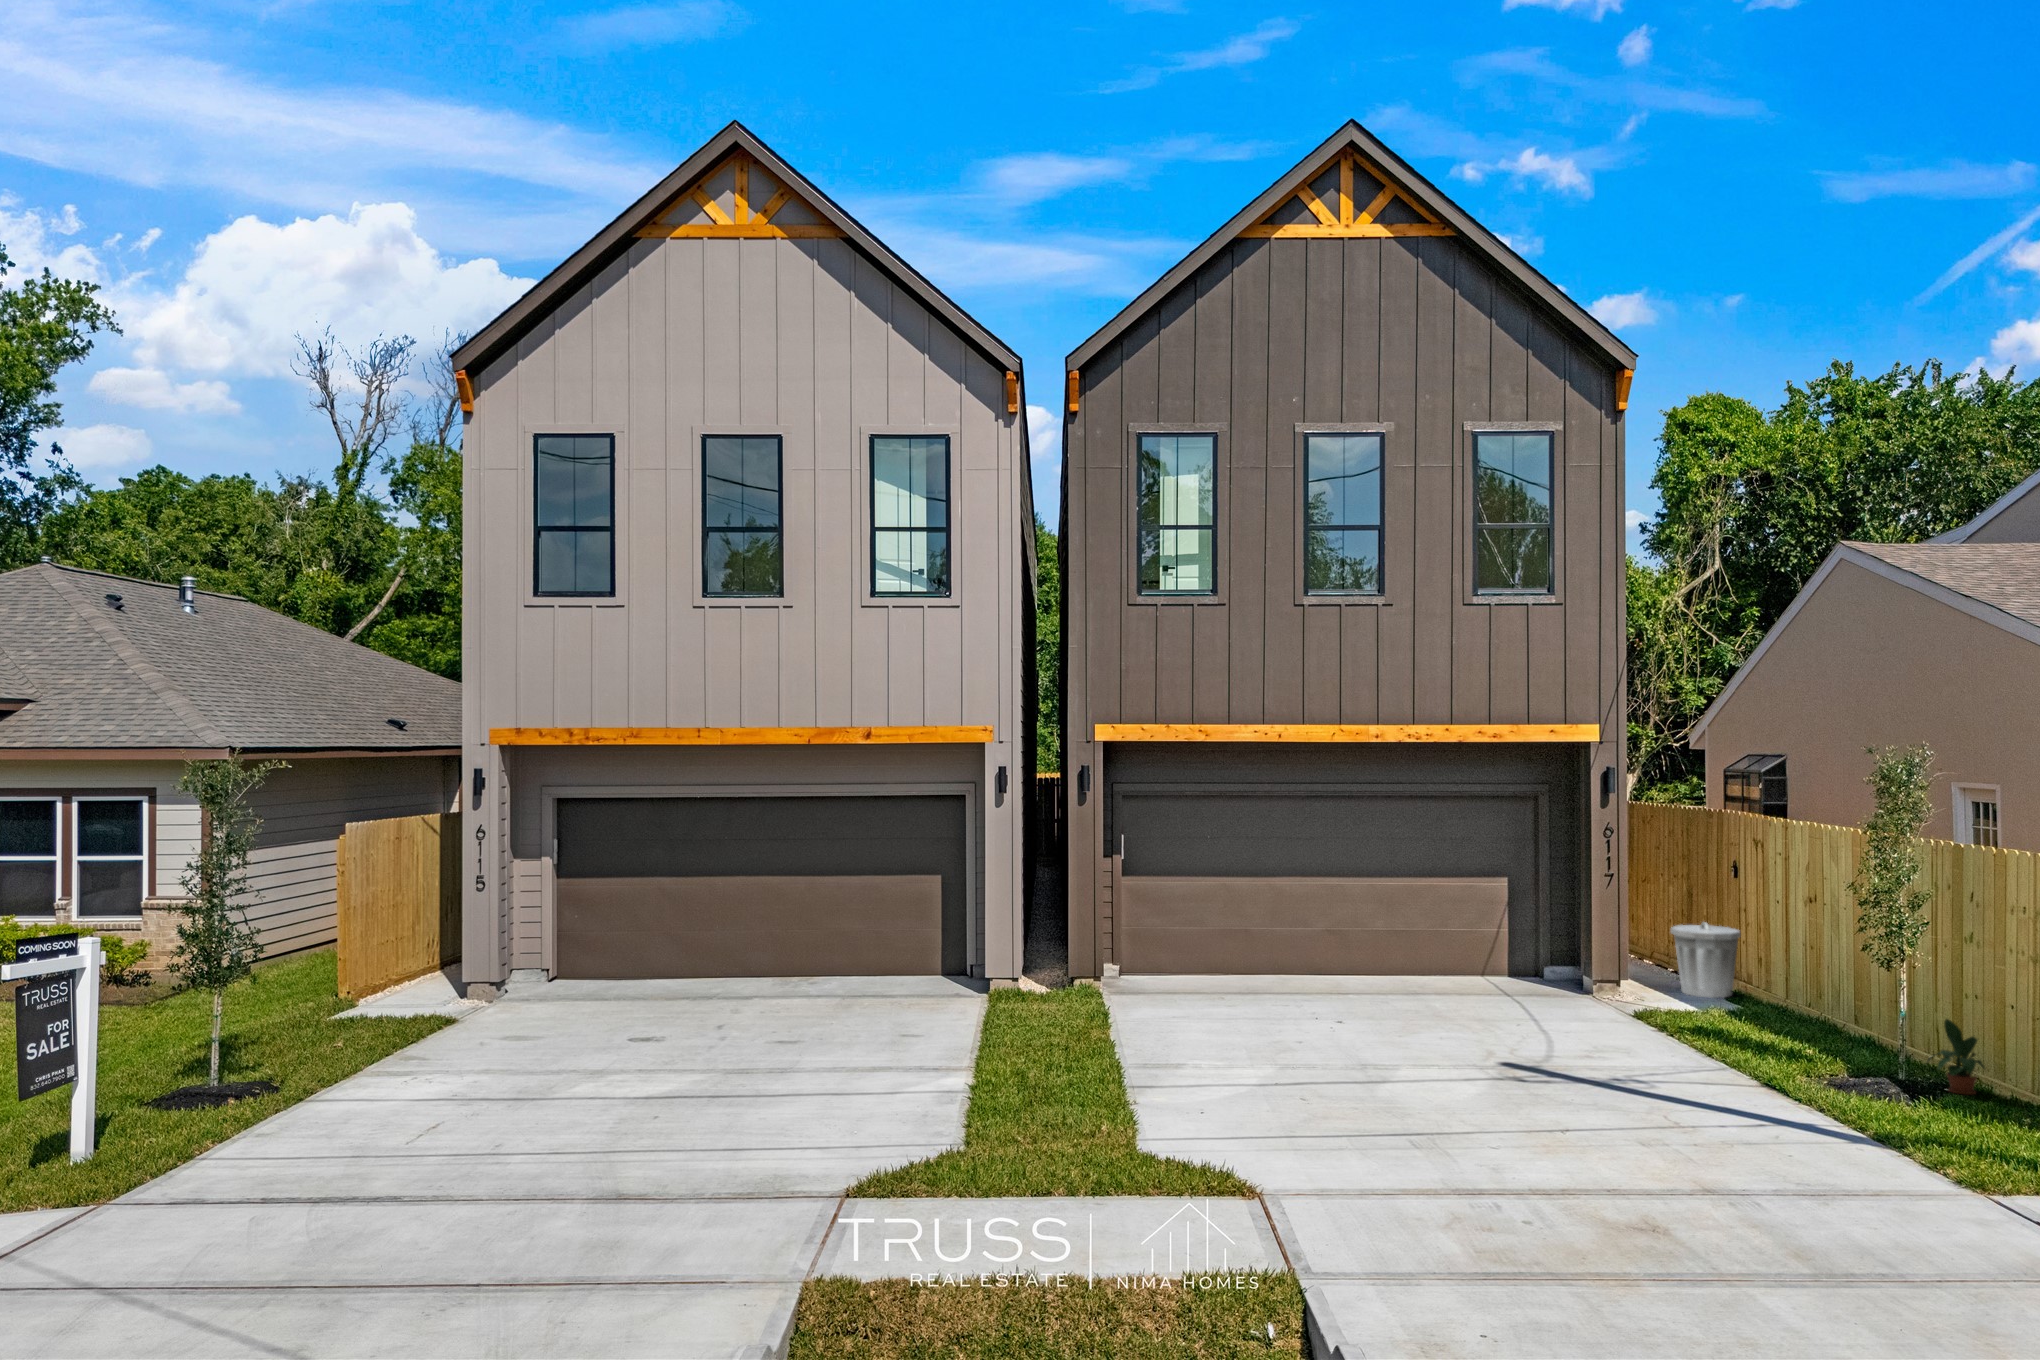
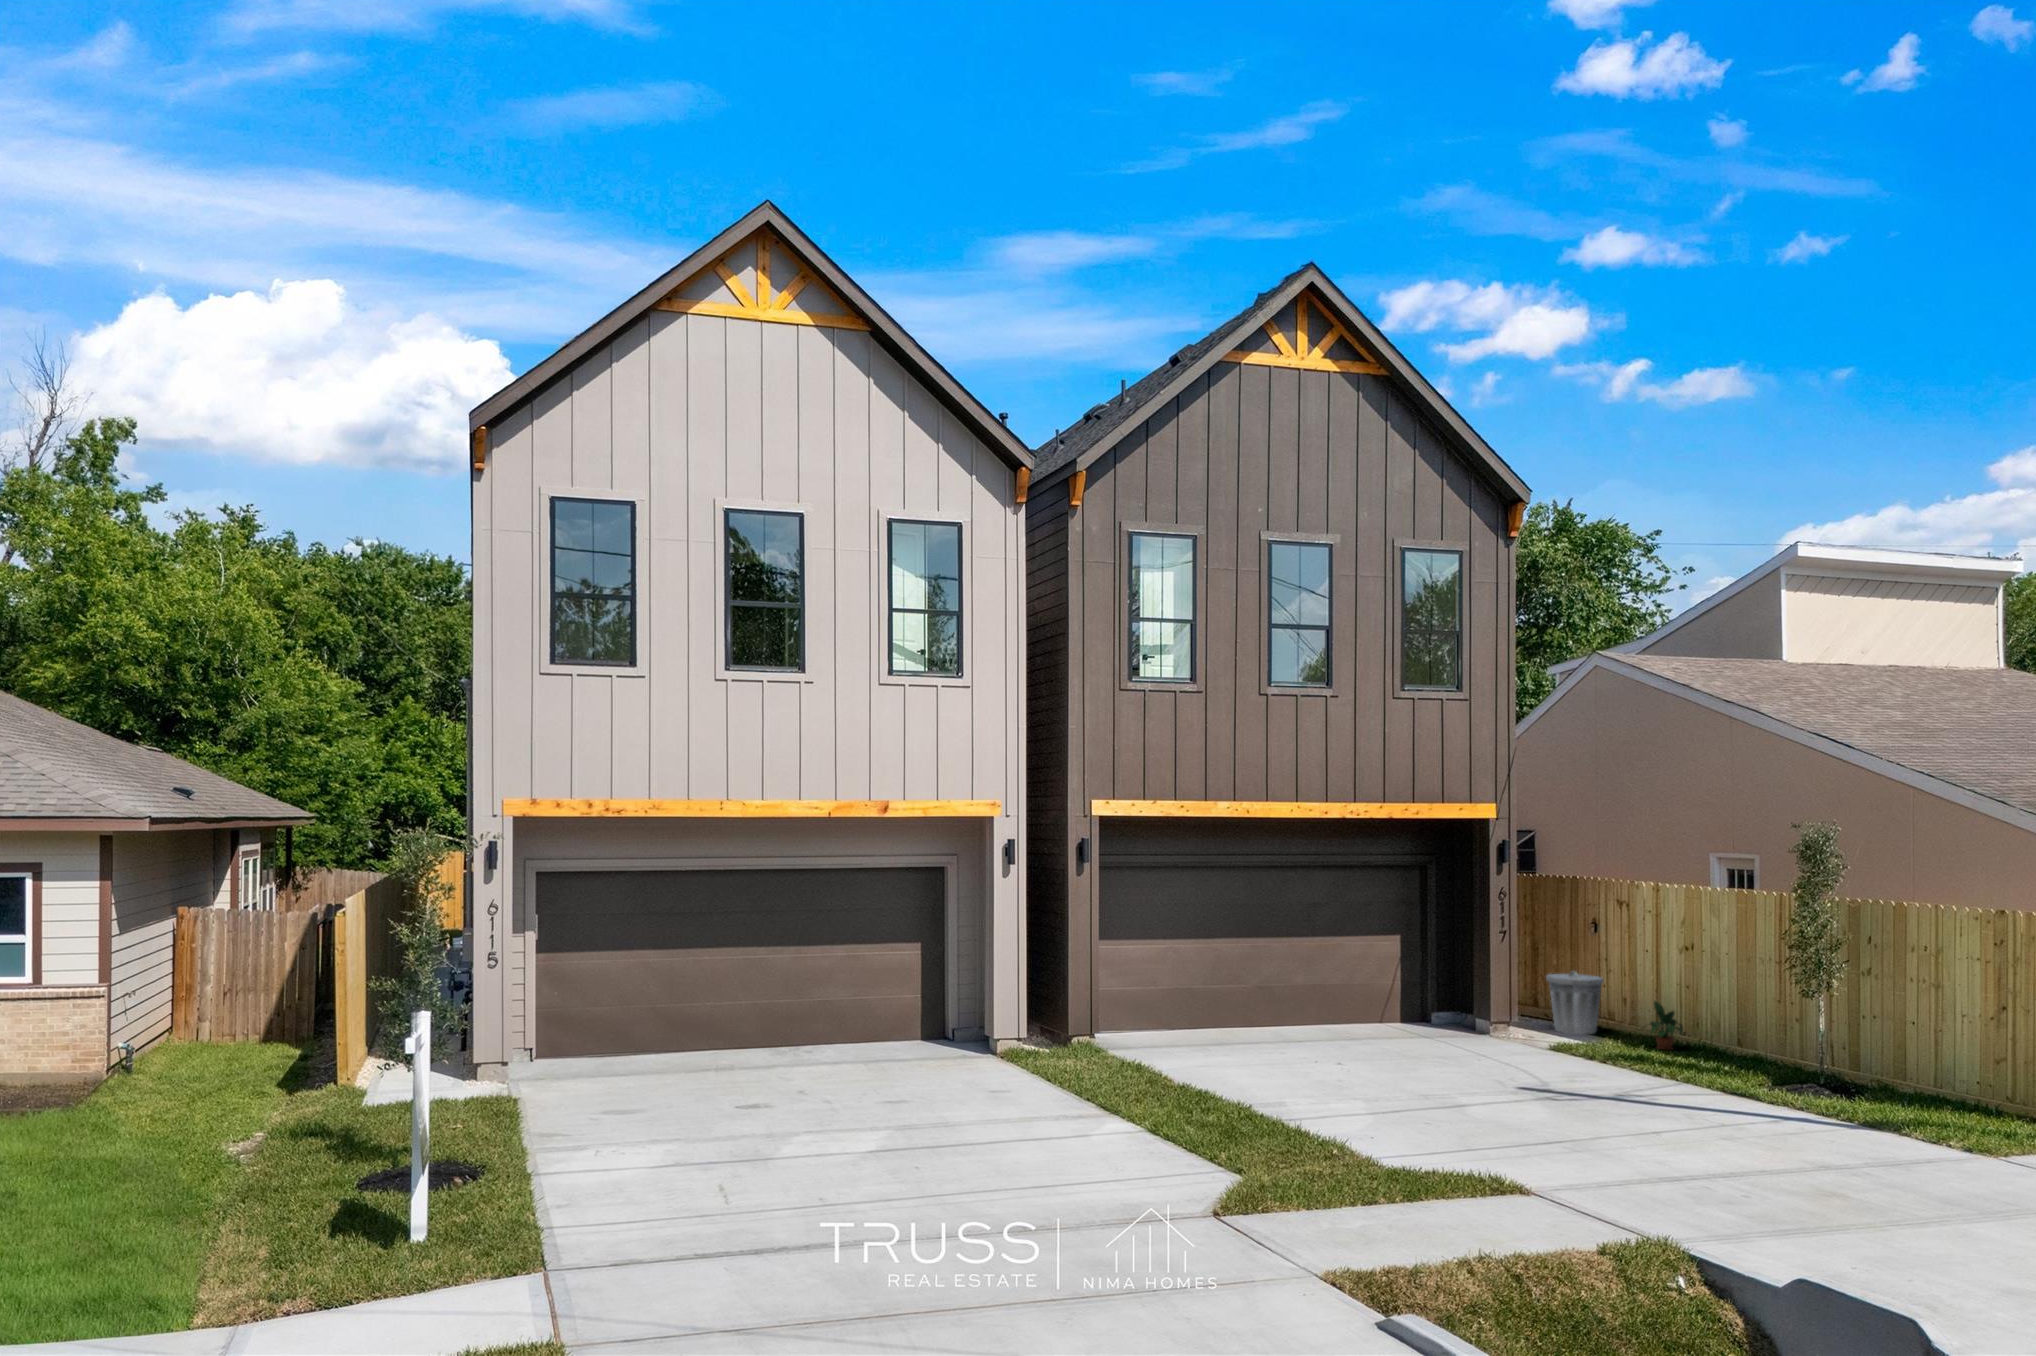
potted plant: present [1927,1019,1985,1094] -> present [1650,1001,1683,1050]

